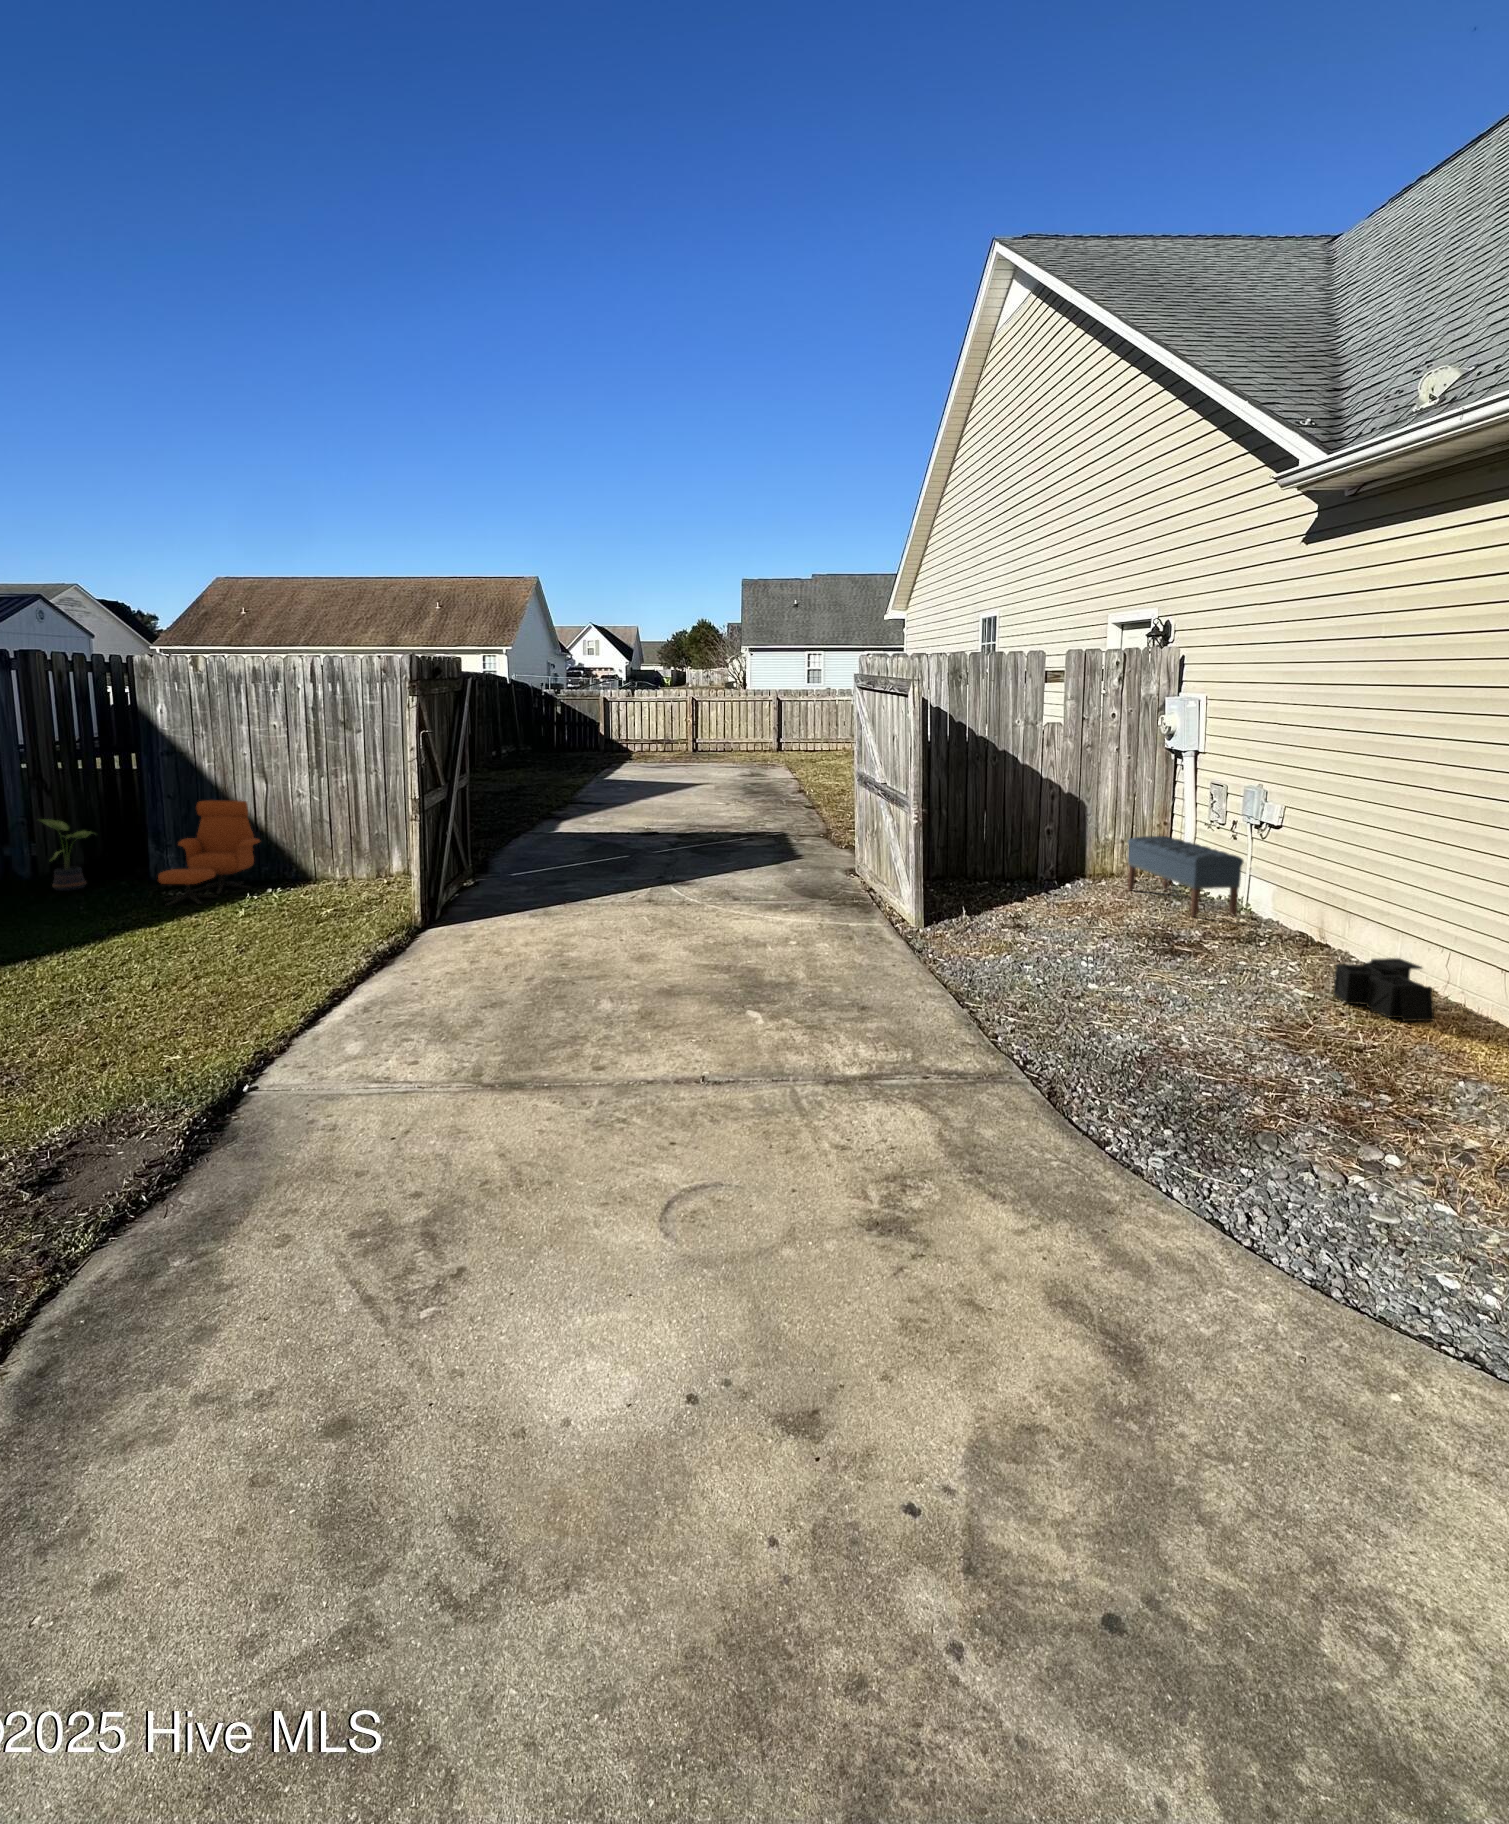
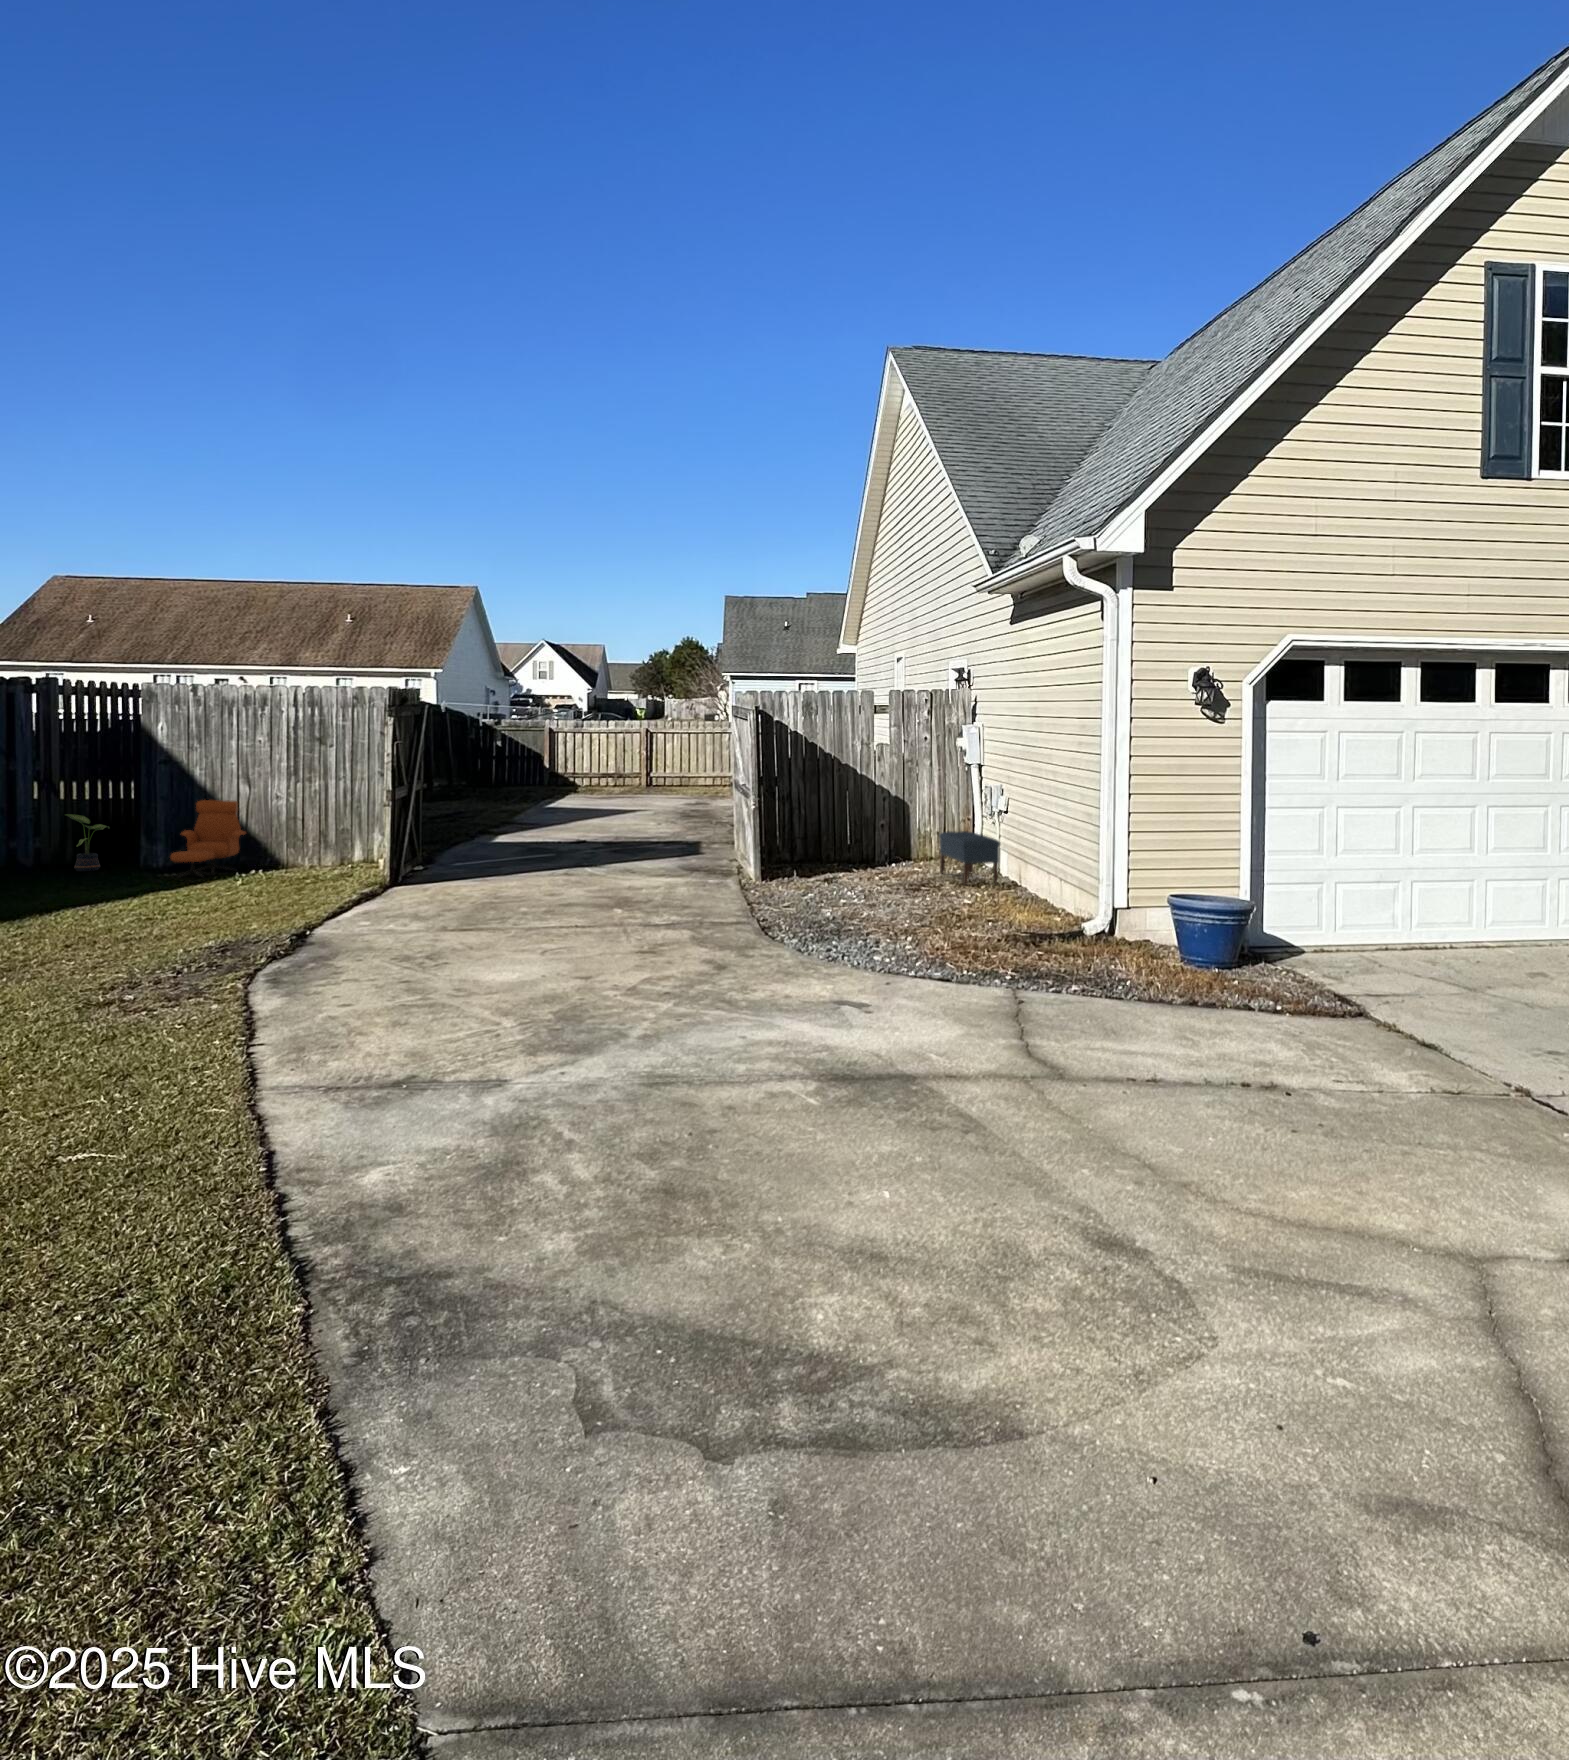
storage bin: present [1333,958,1434,1021] -> none [993,890,1044,919]

